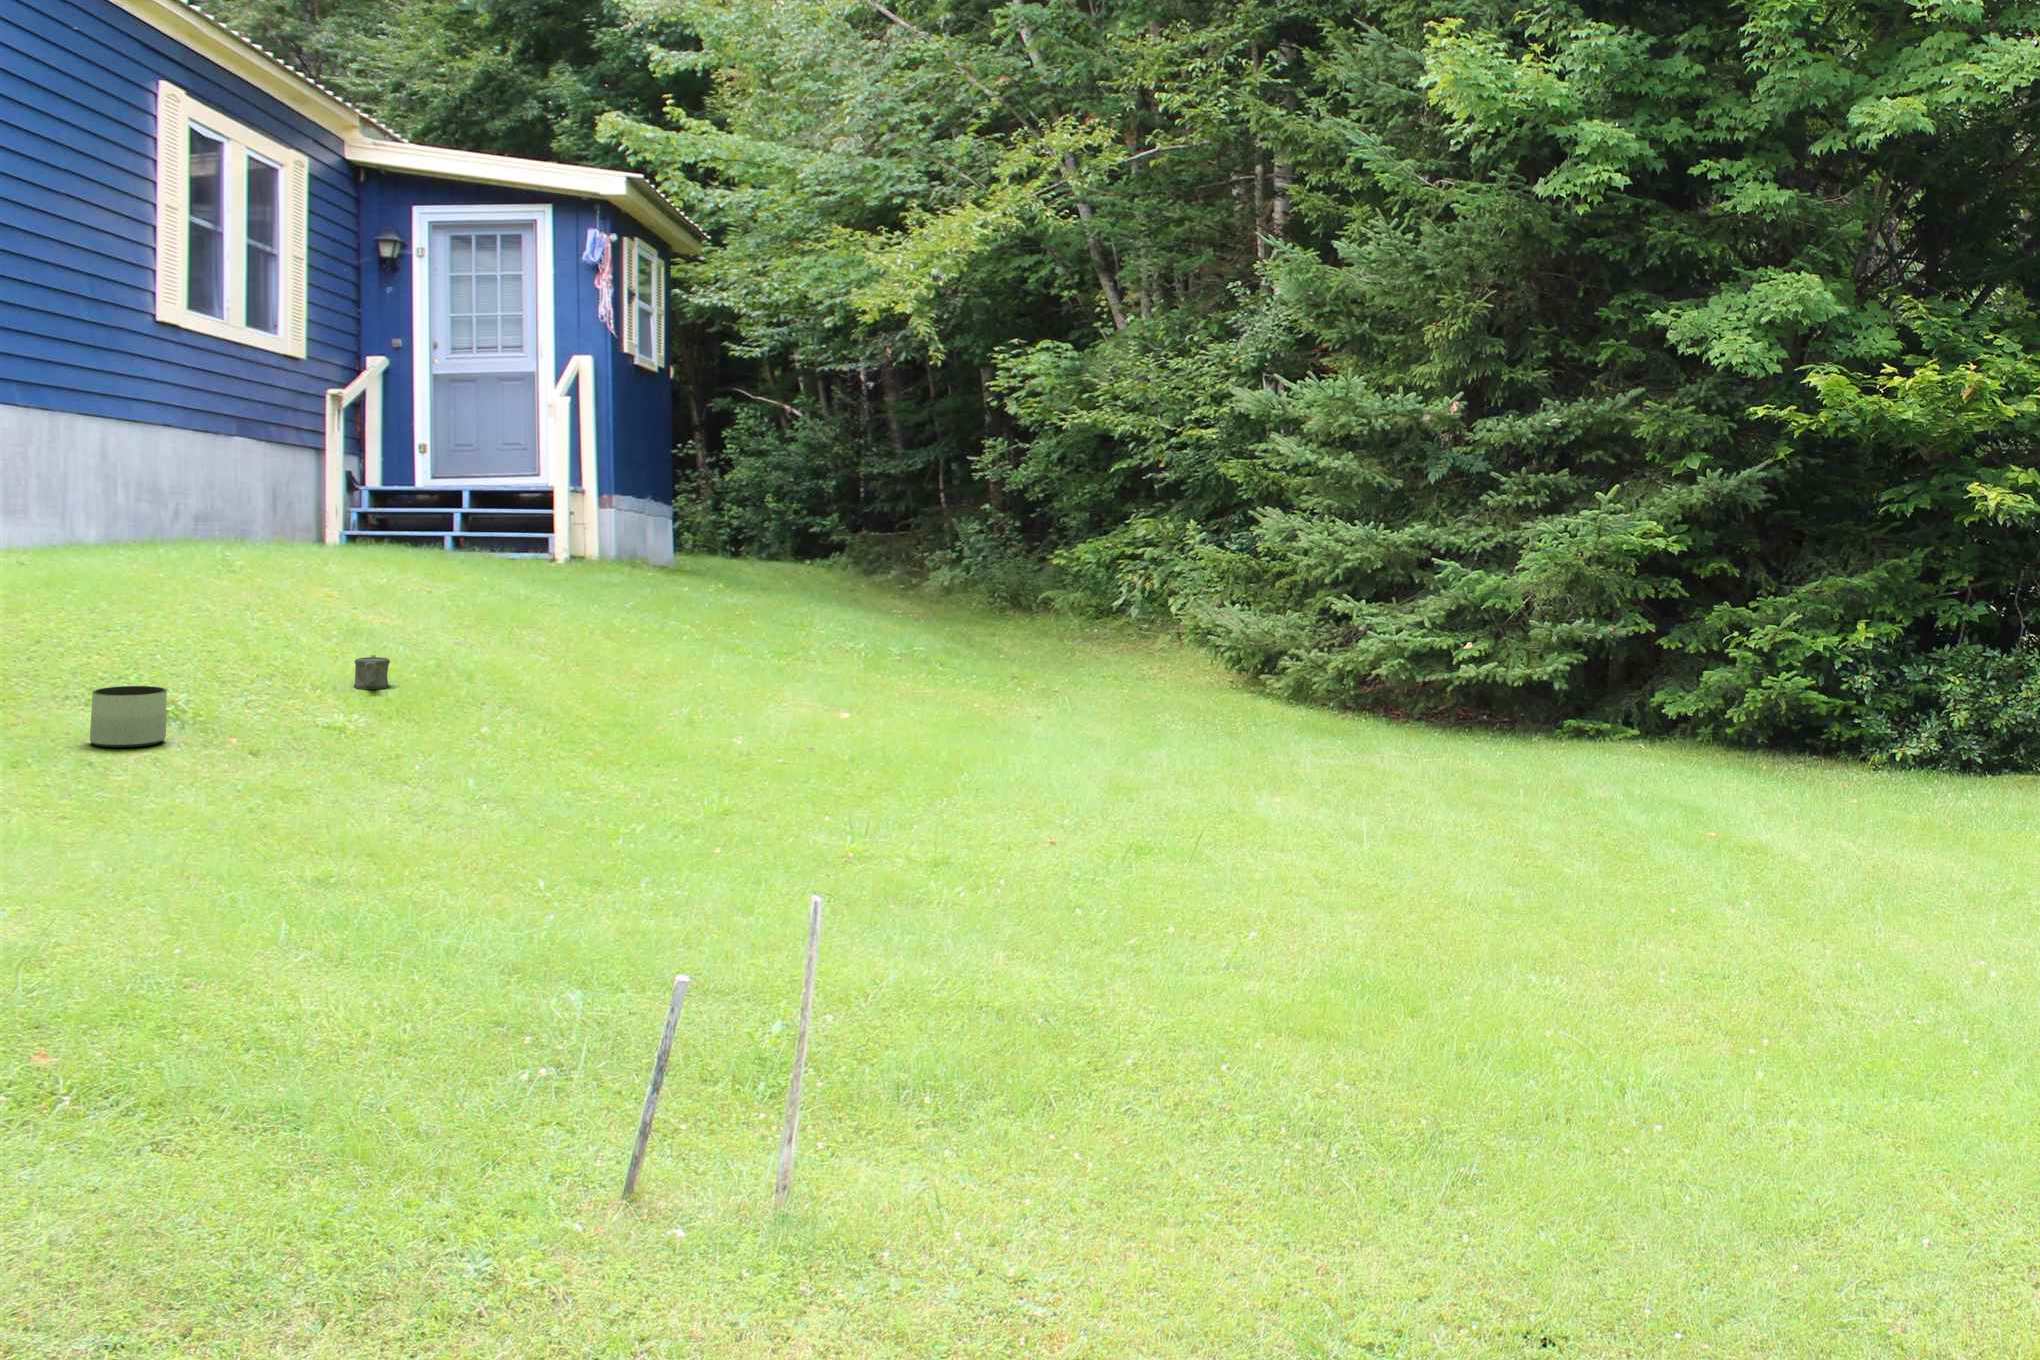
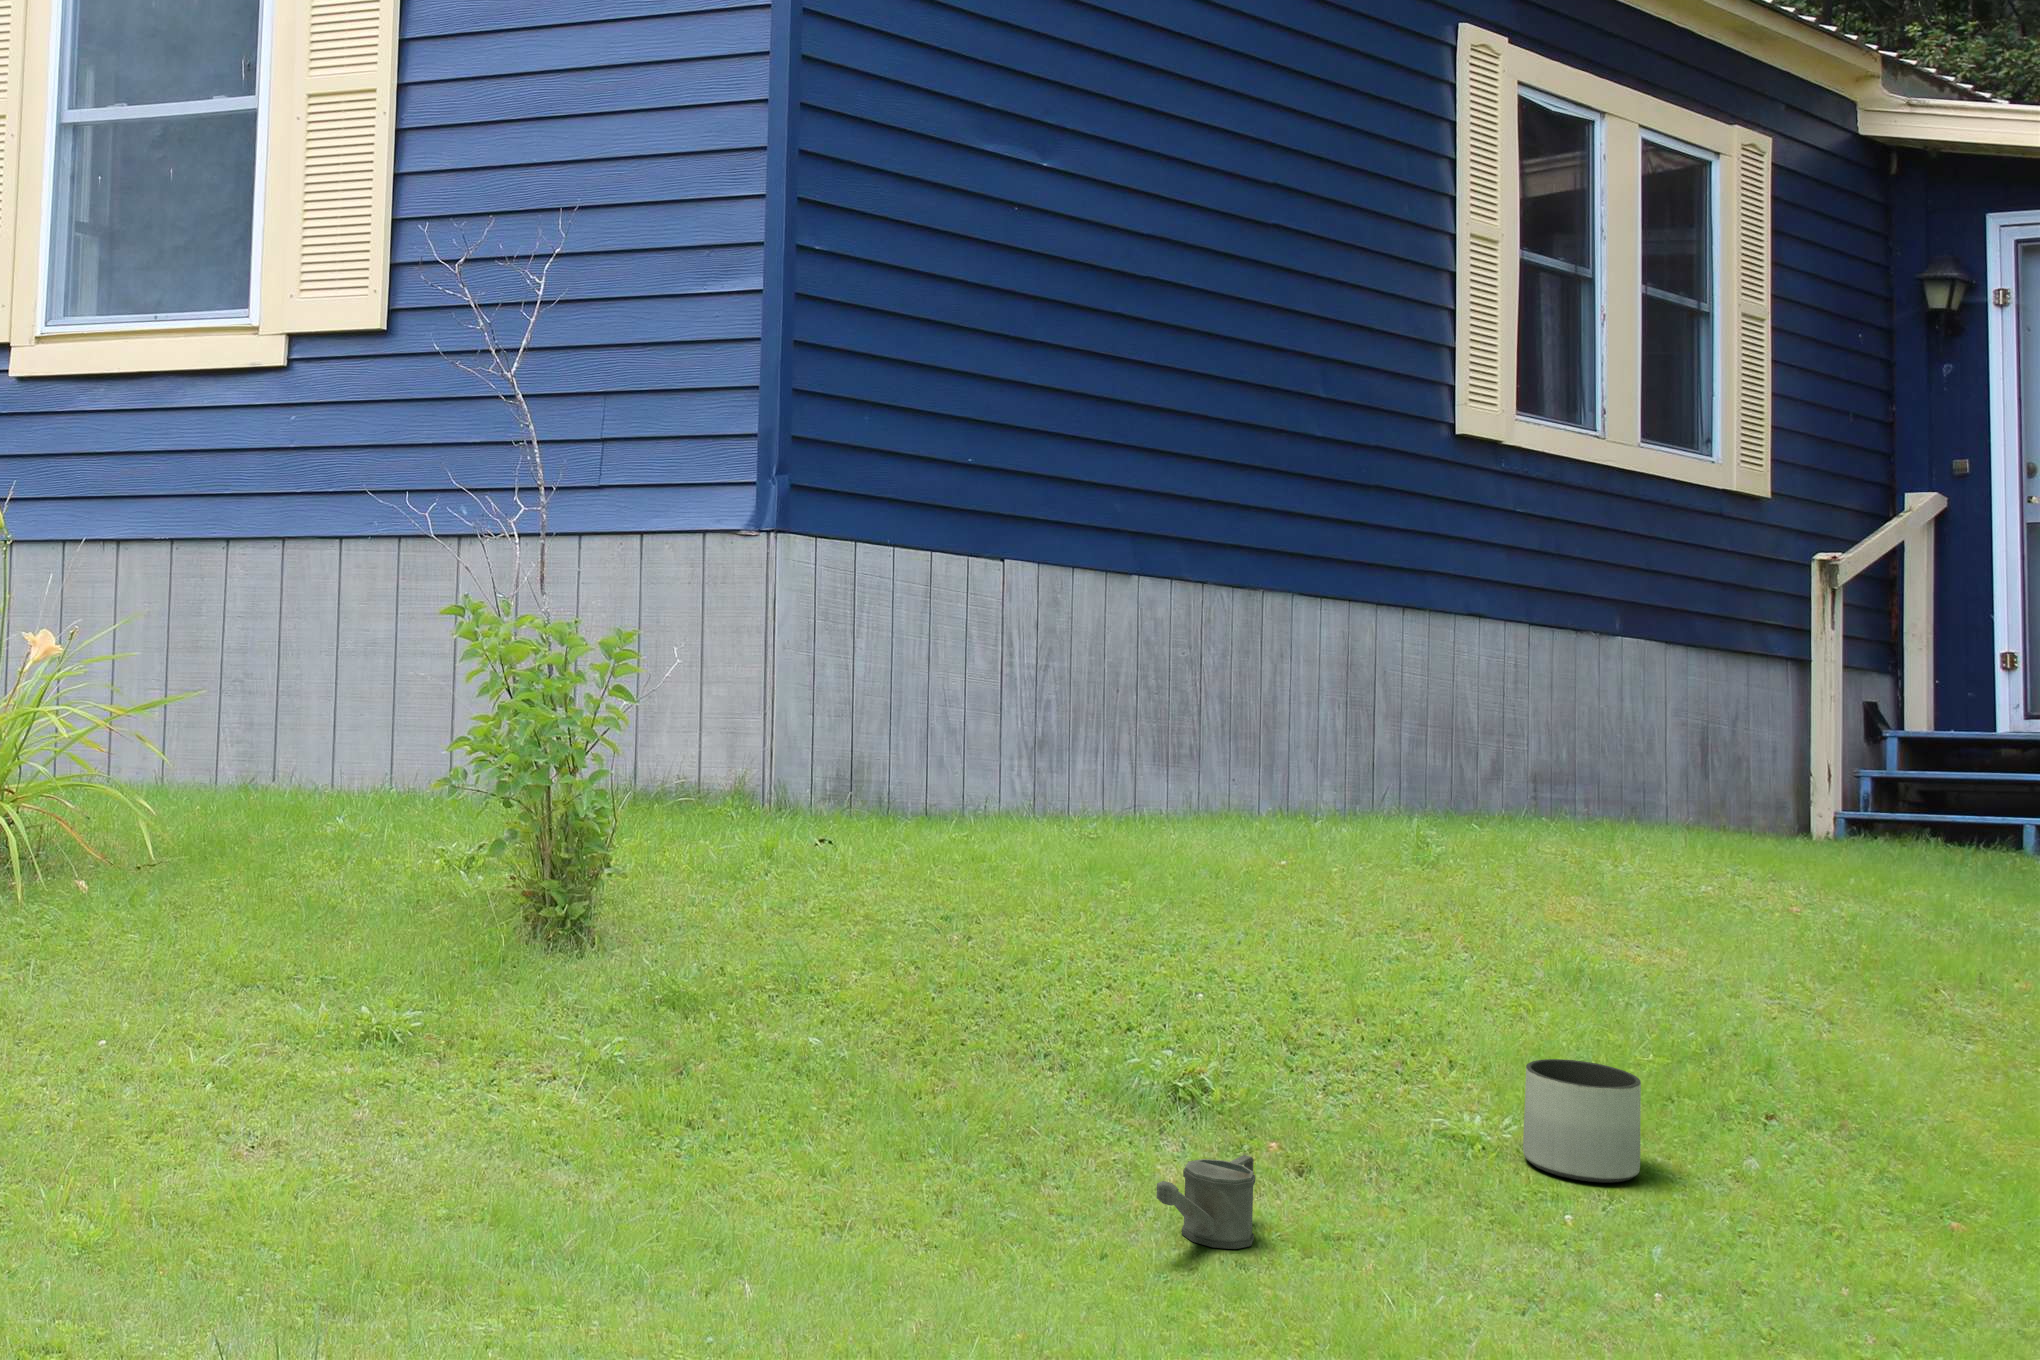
planter: present [90,686,167,748] -> present [1523,1059,1641,1183]

